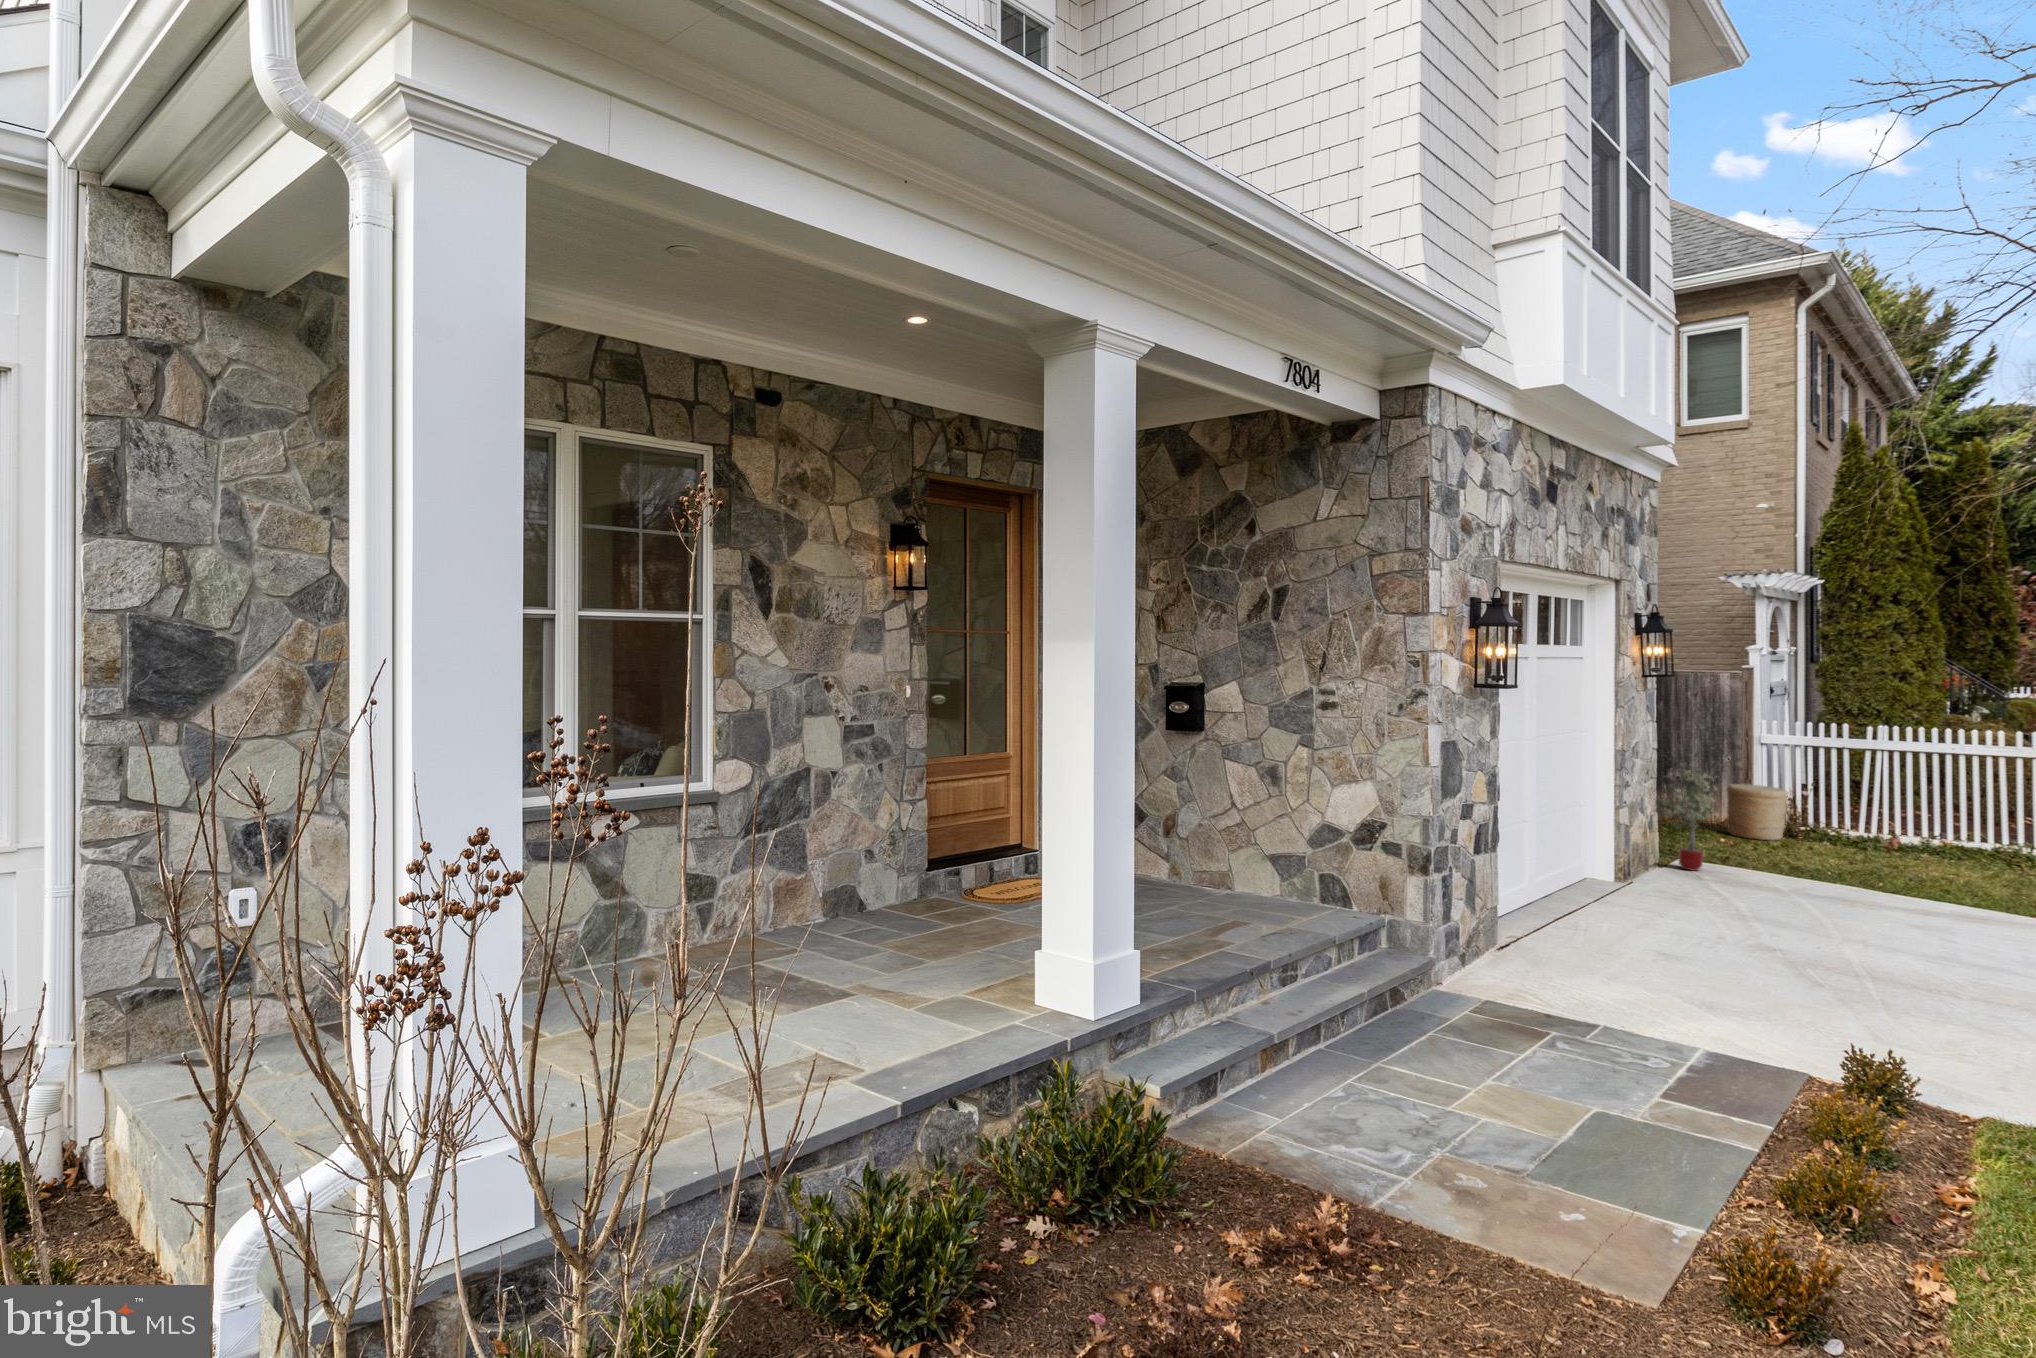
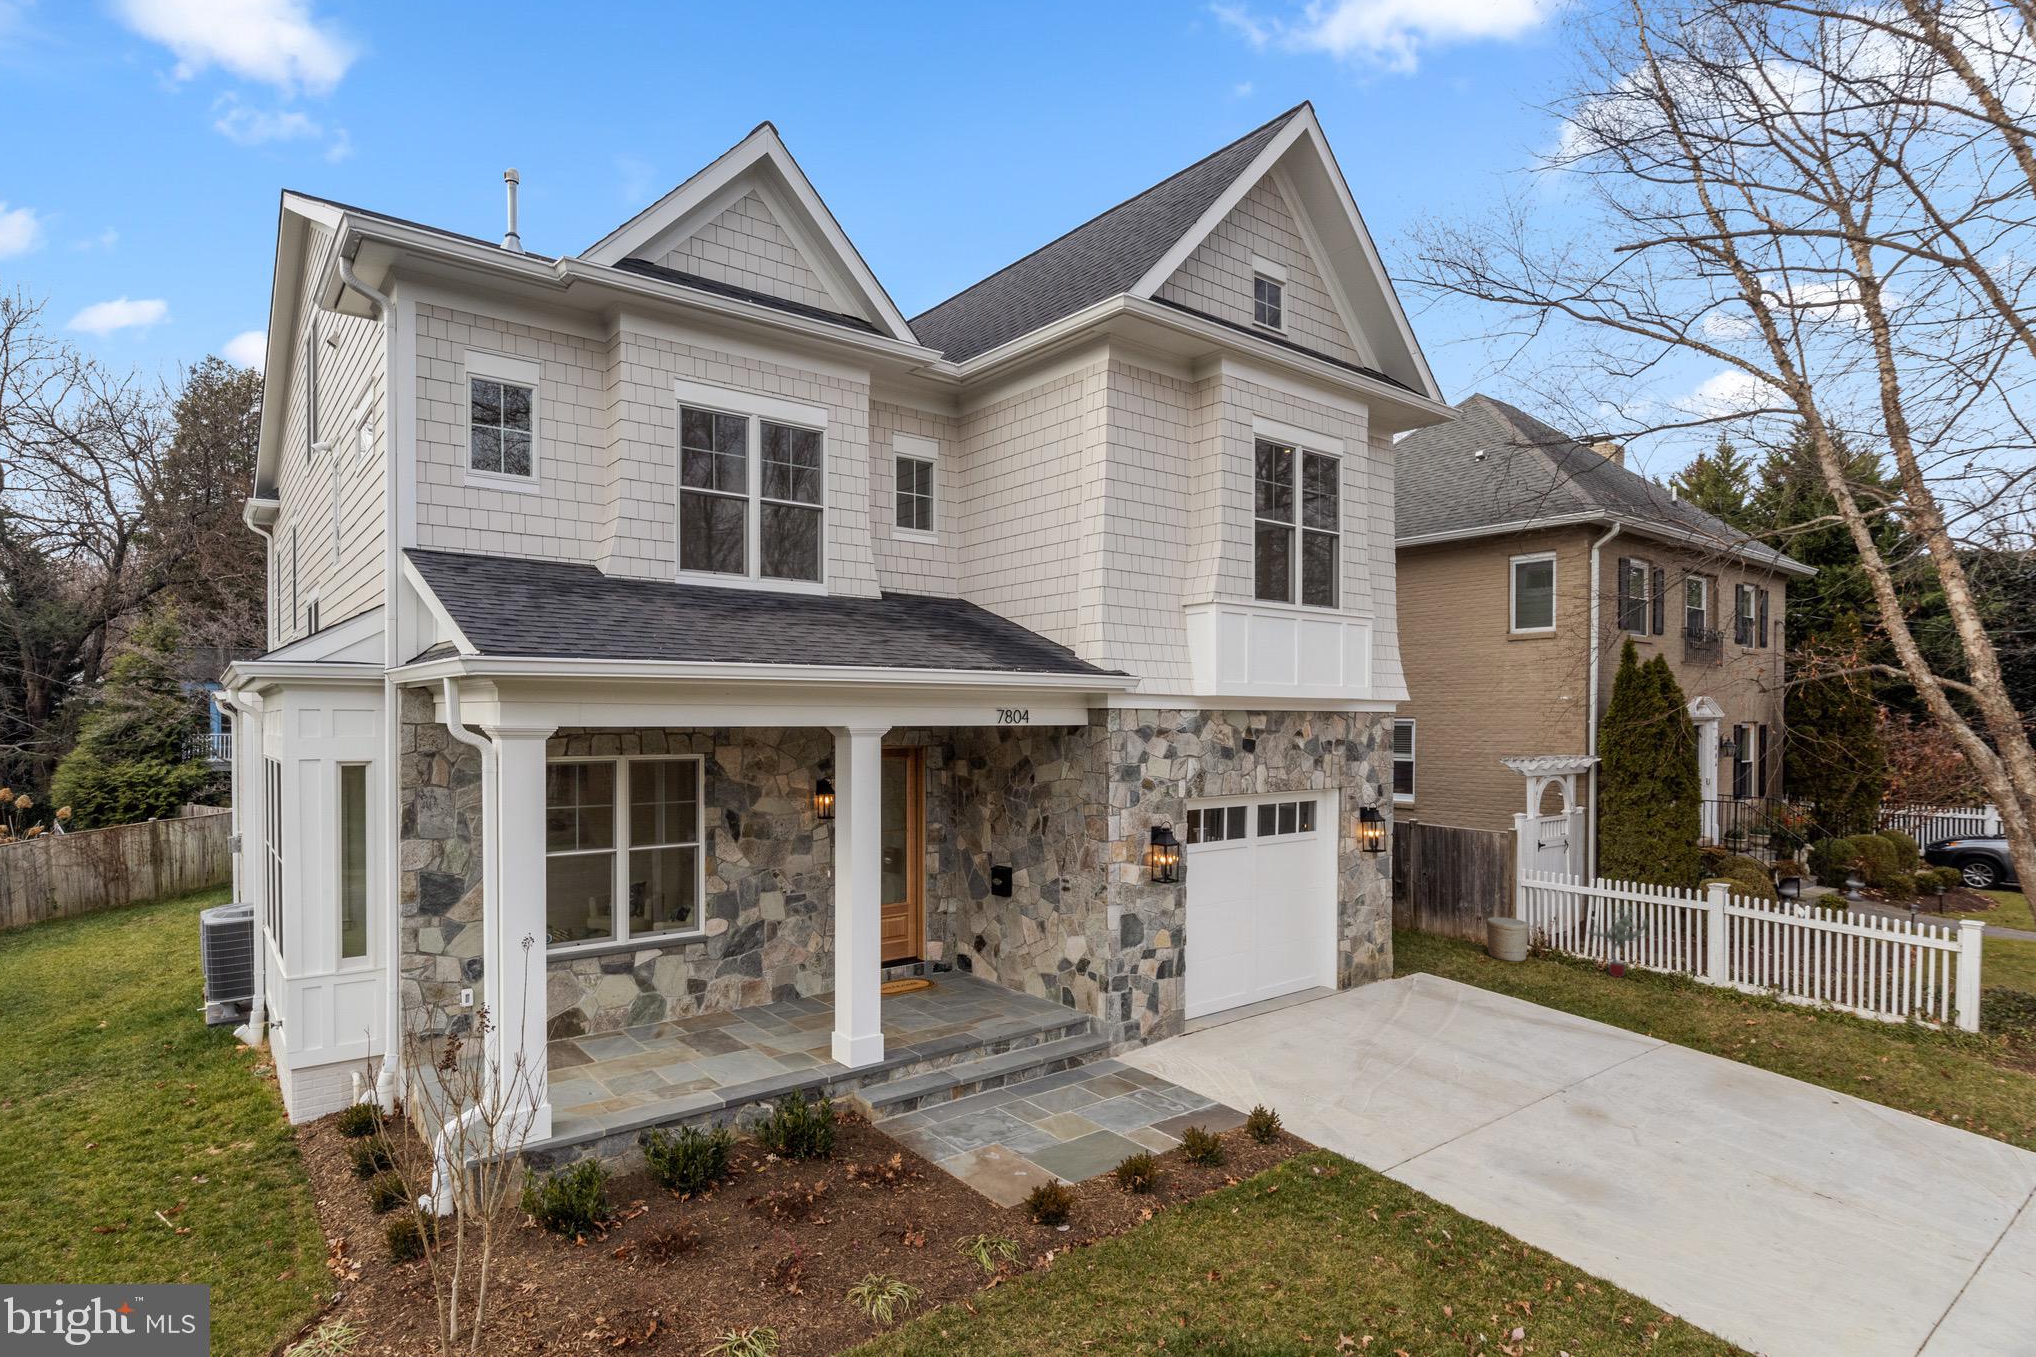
potted tree: present [1654,763,1717,871] -> present [1587,909,1648,977]

